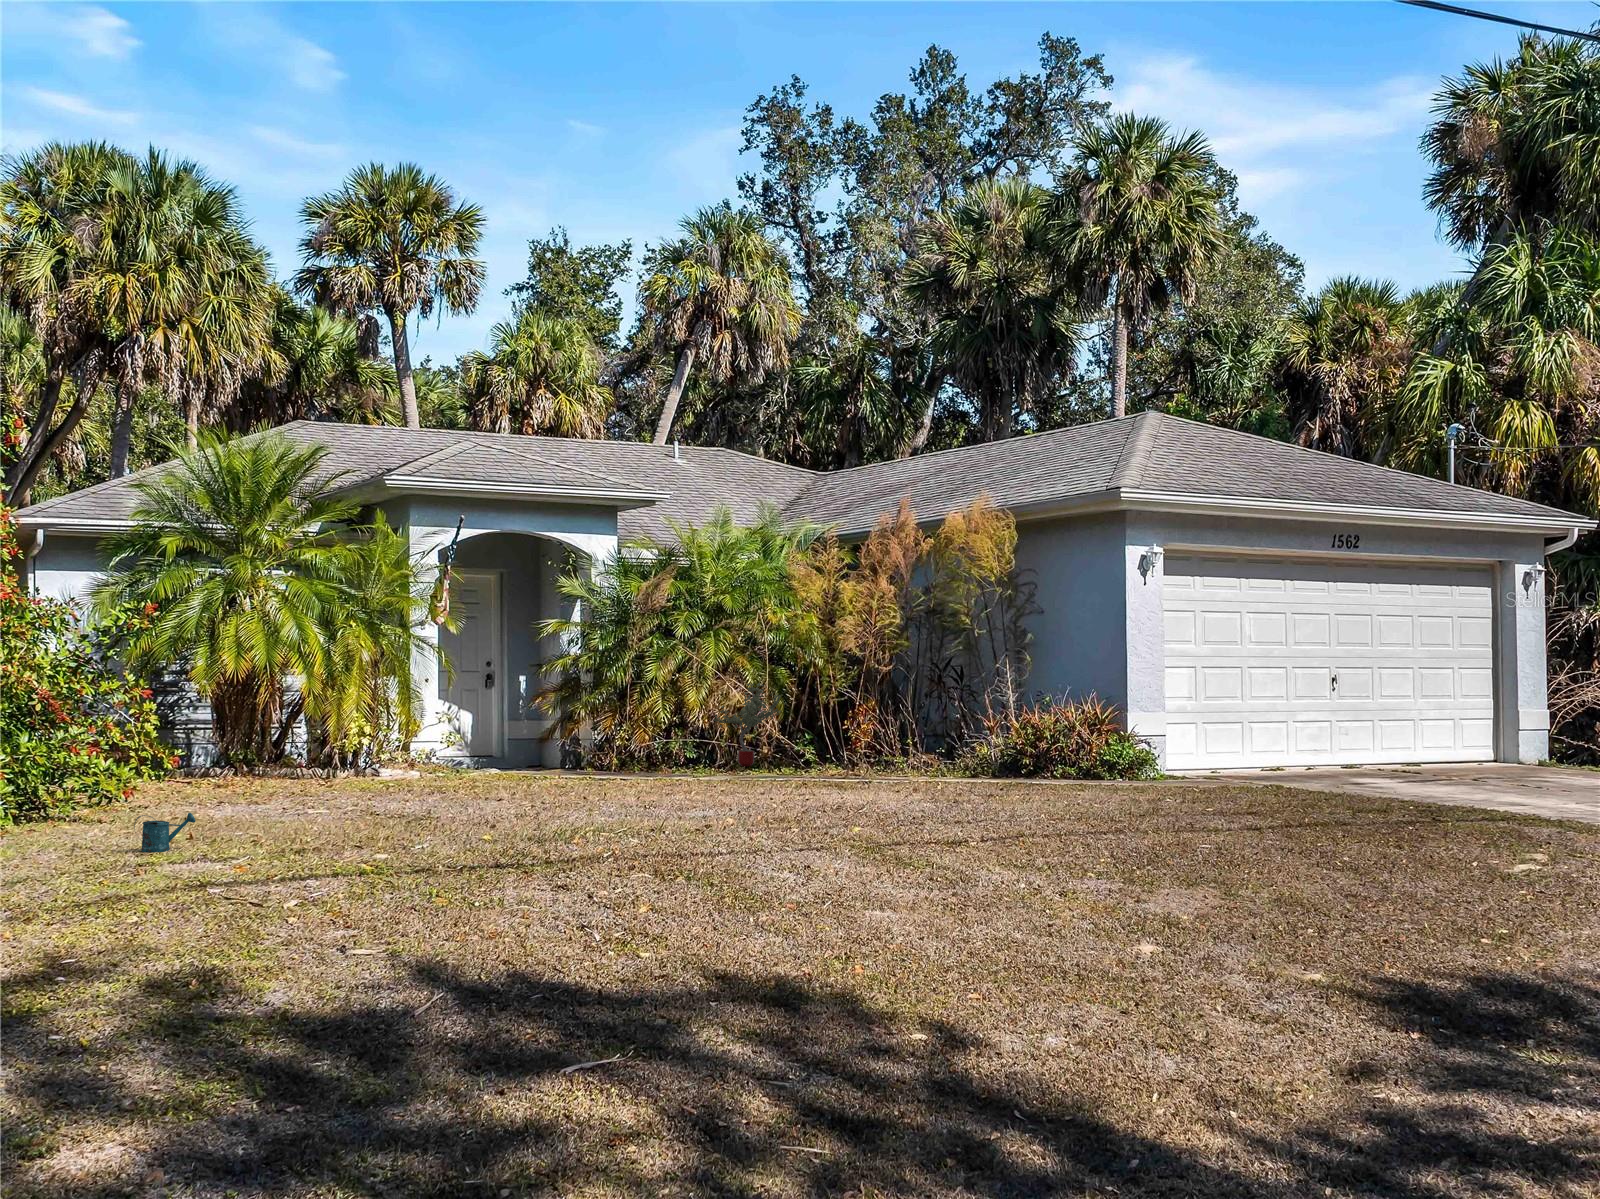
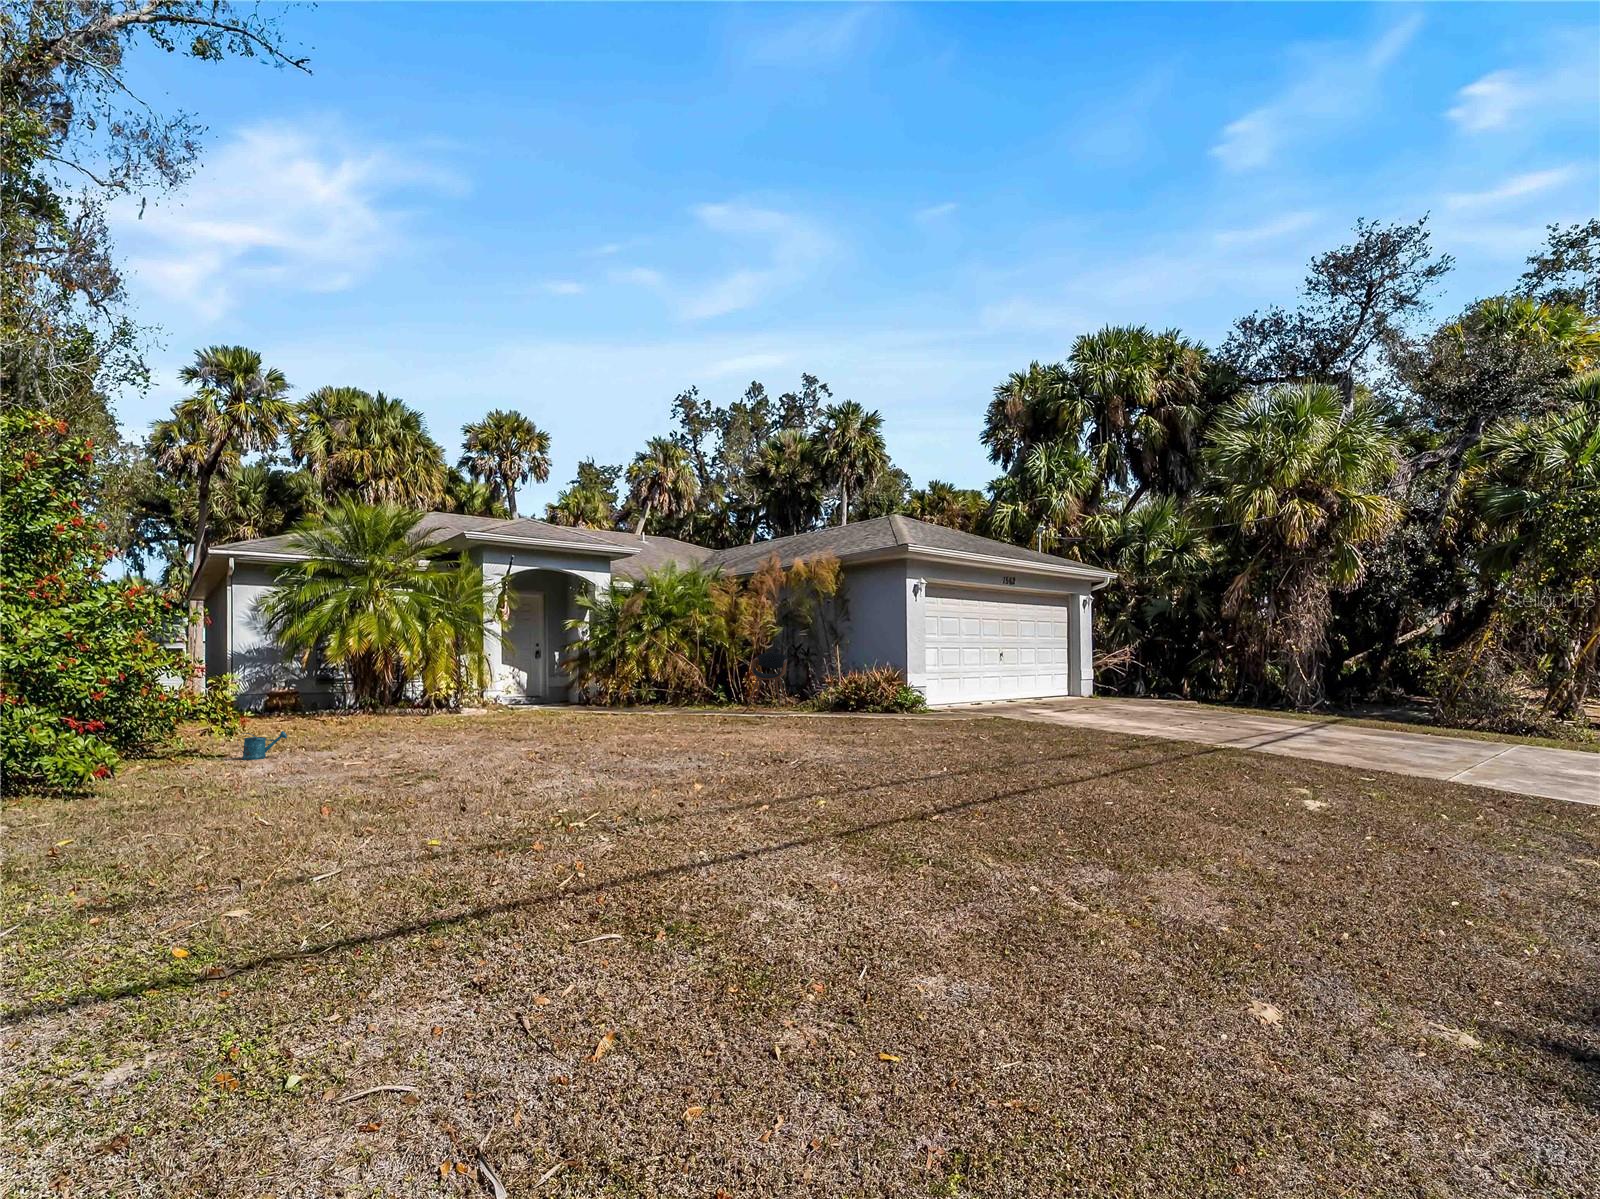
chair: none [852,673,924,769] -> present [747,653,788,707]
potted tree: present [714,683,781,767] -> none [666,657,706,706]

